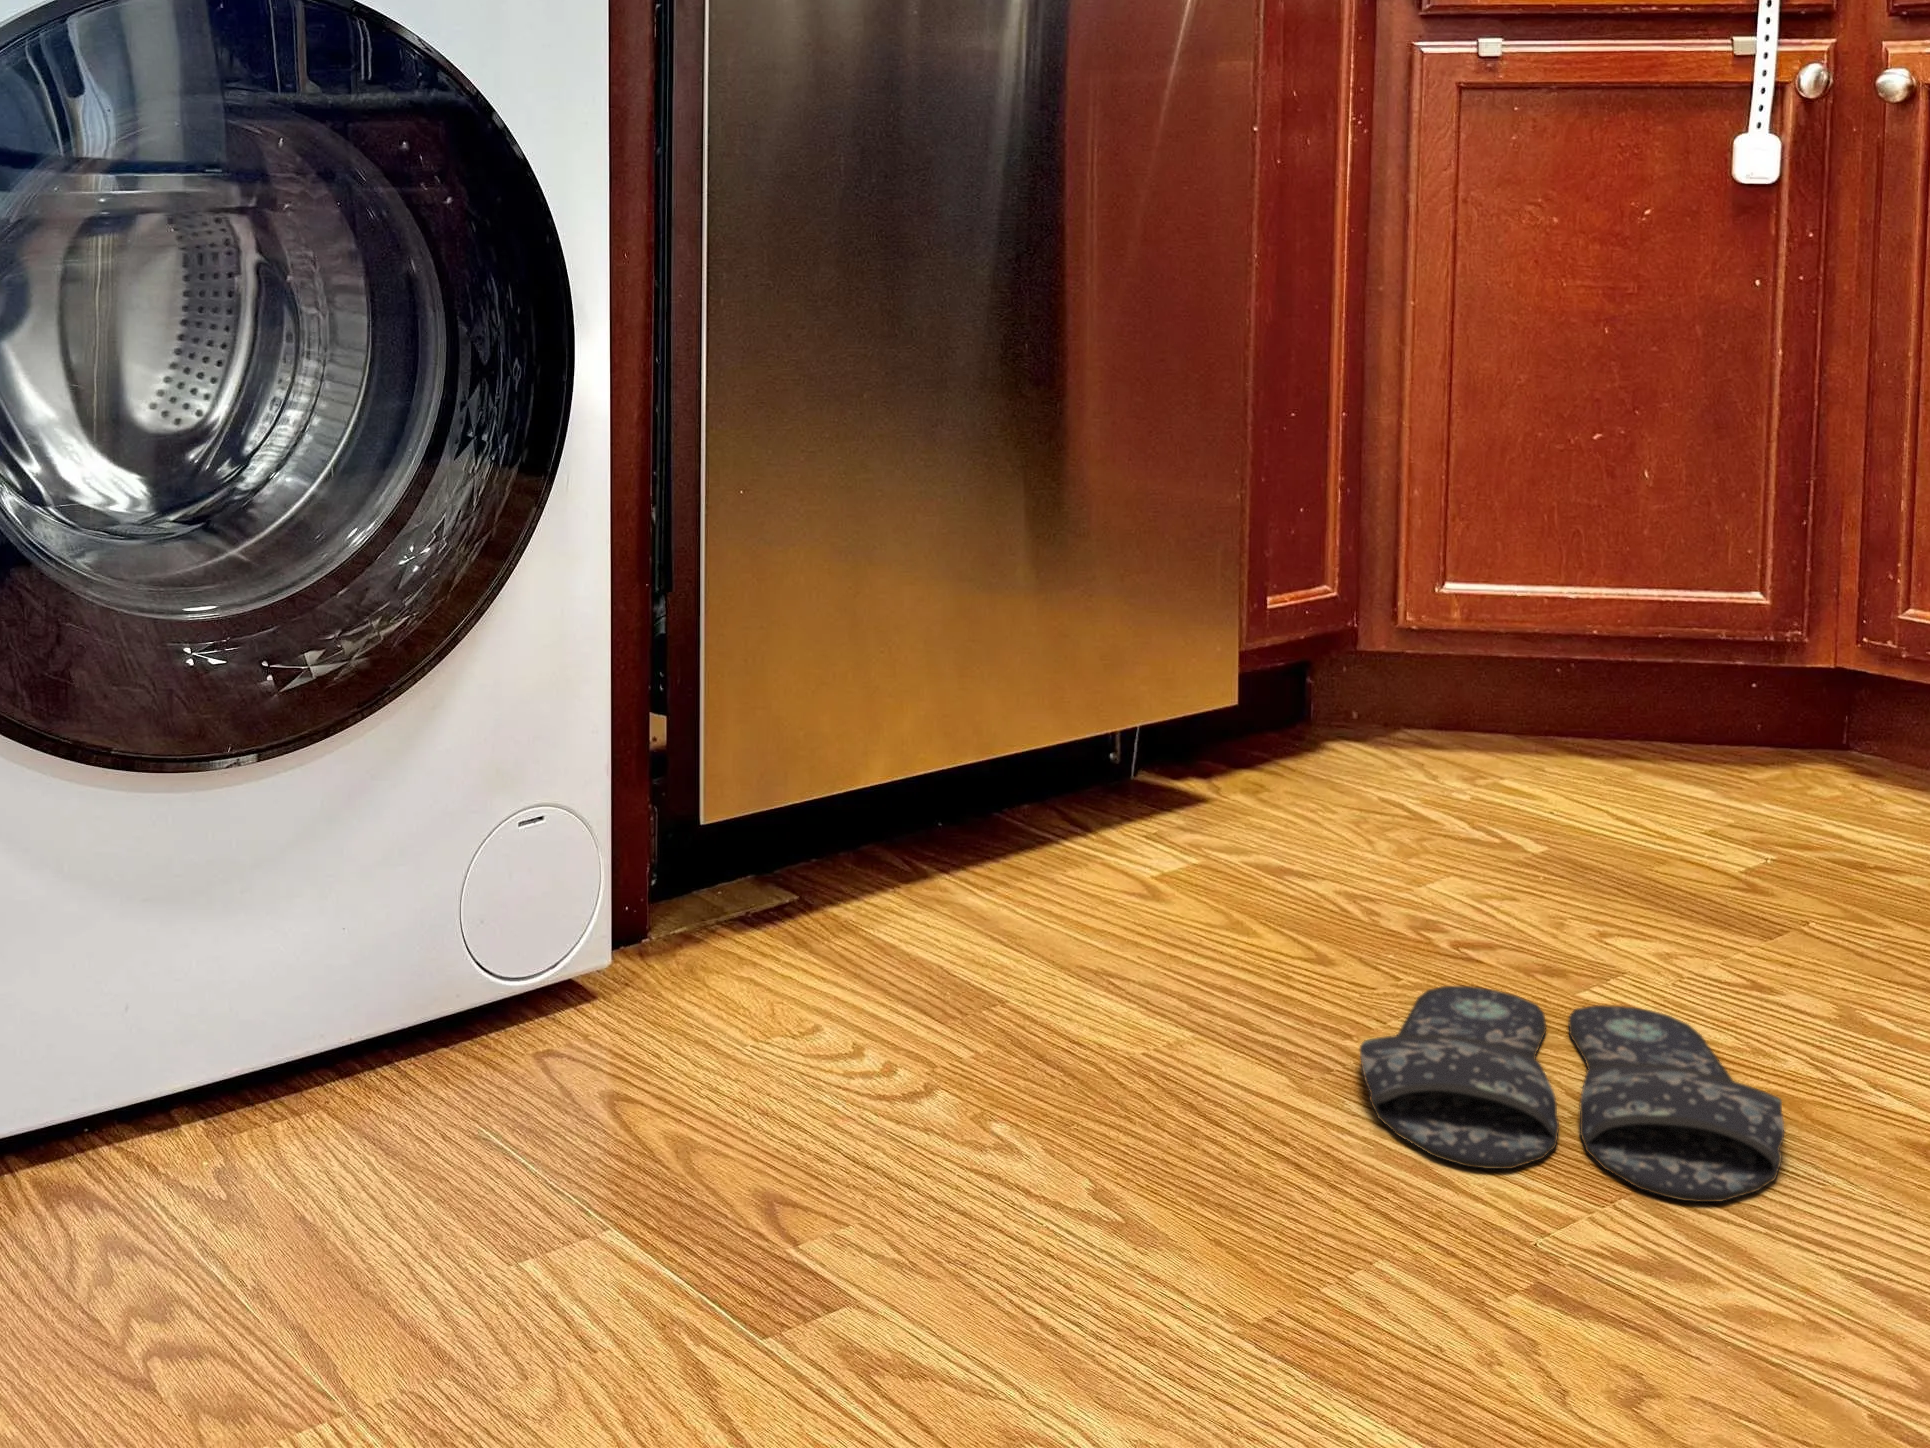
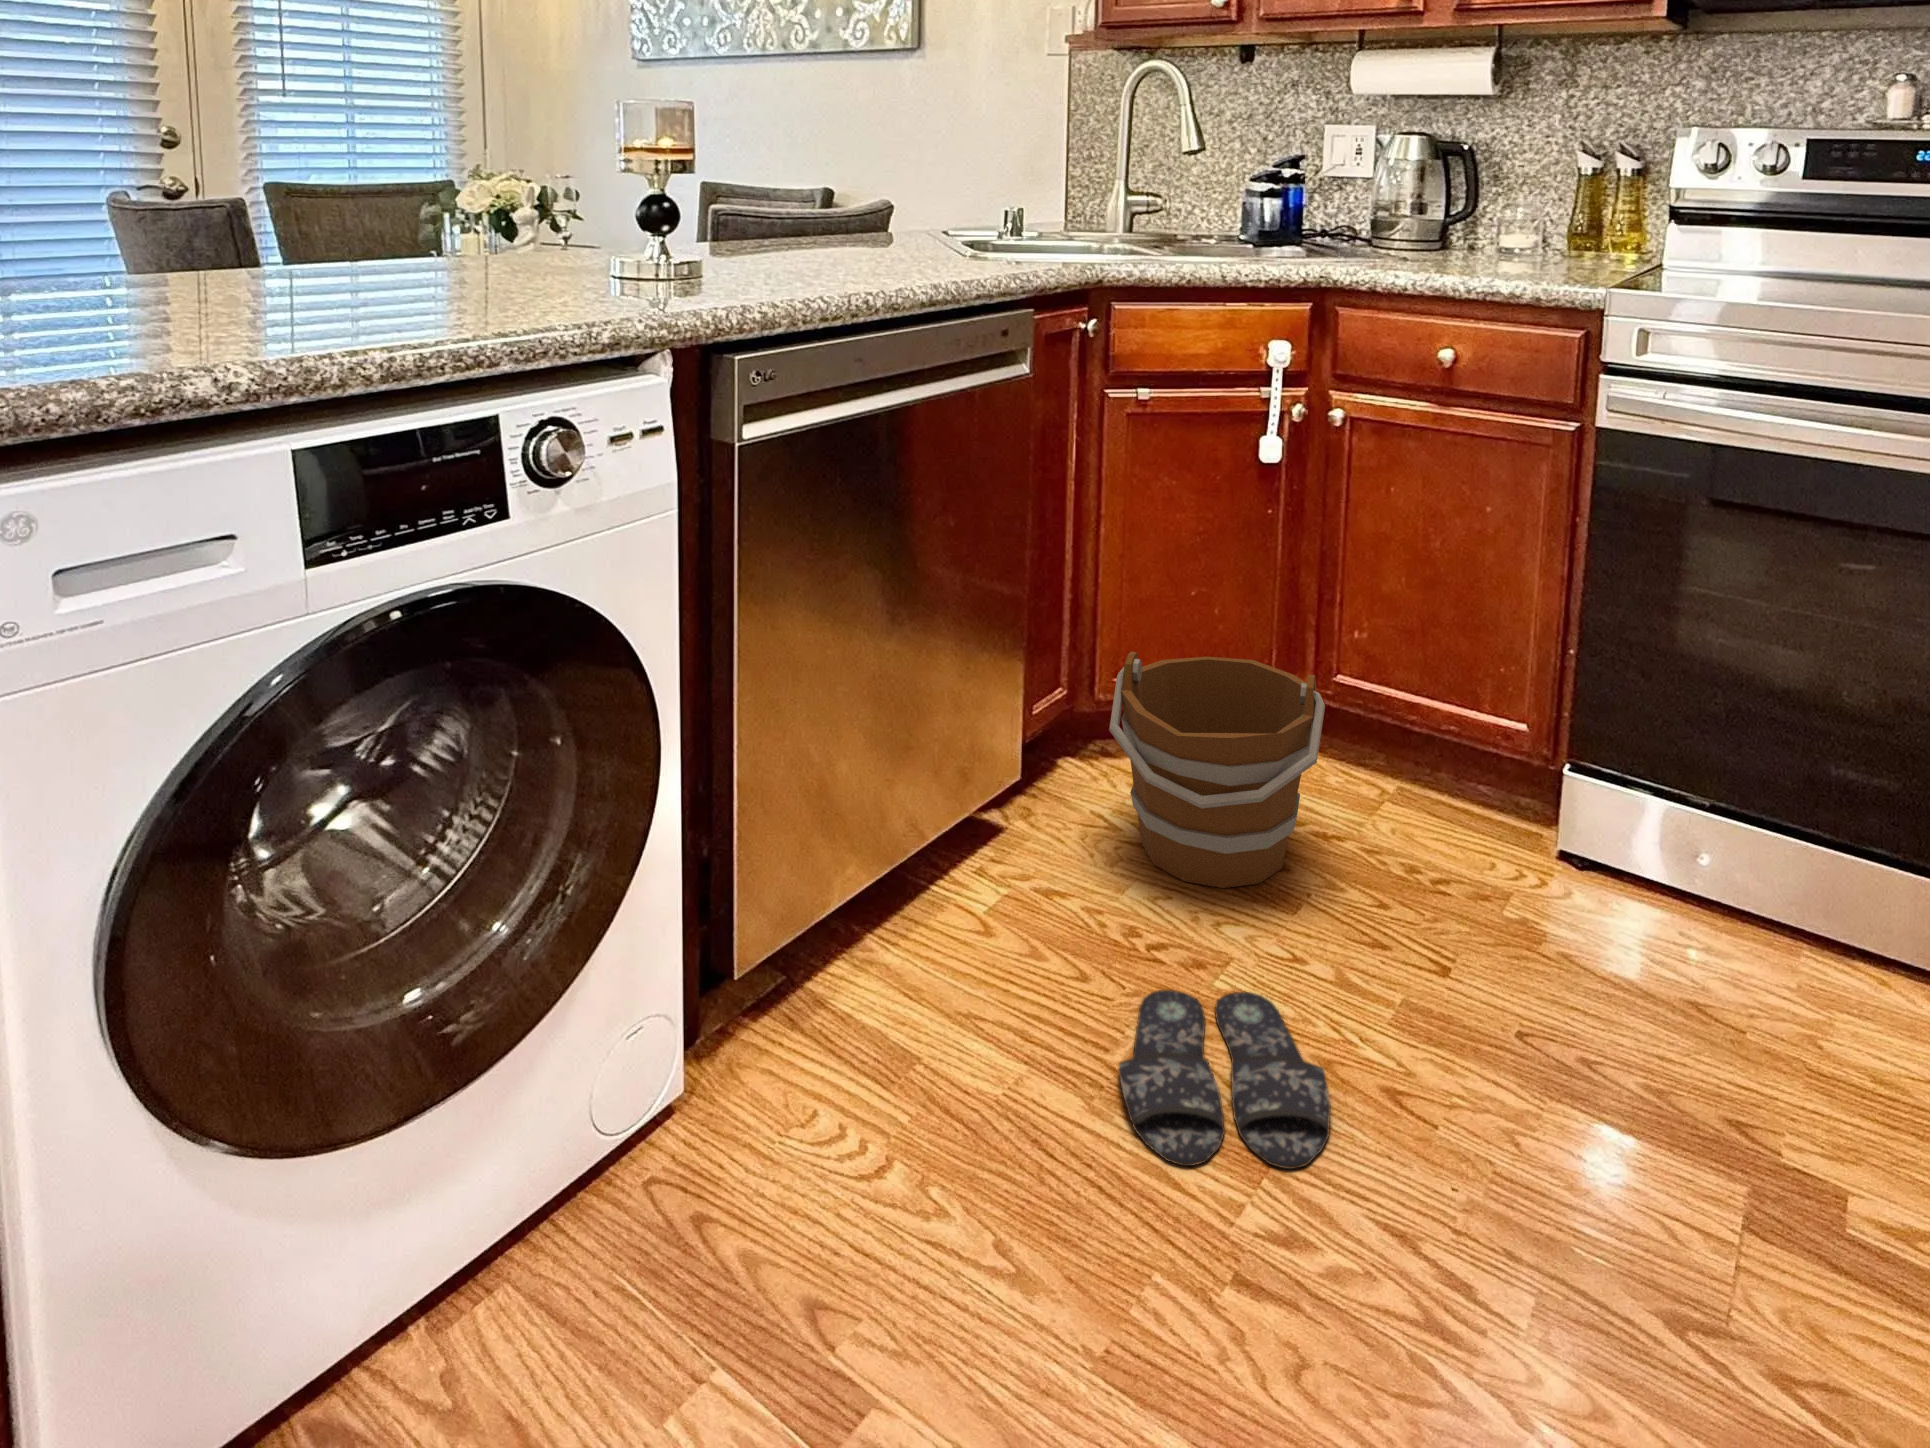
bucket: none [1397,487,1841,903] -> present [1109,652,1325,888]

